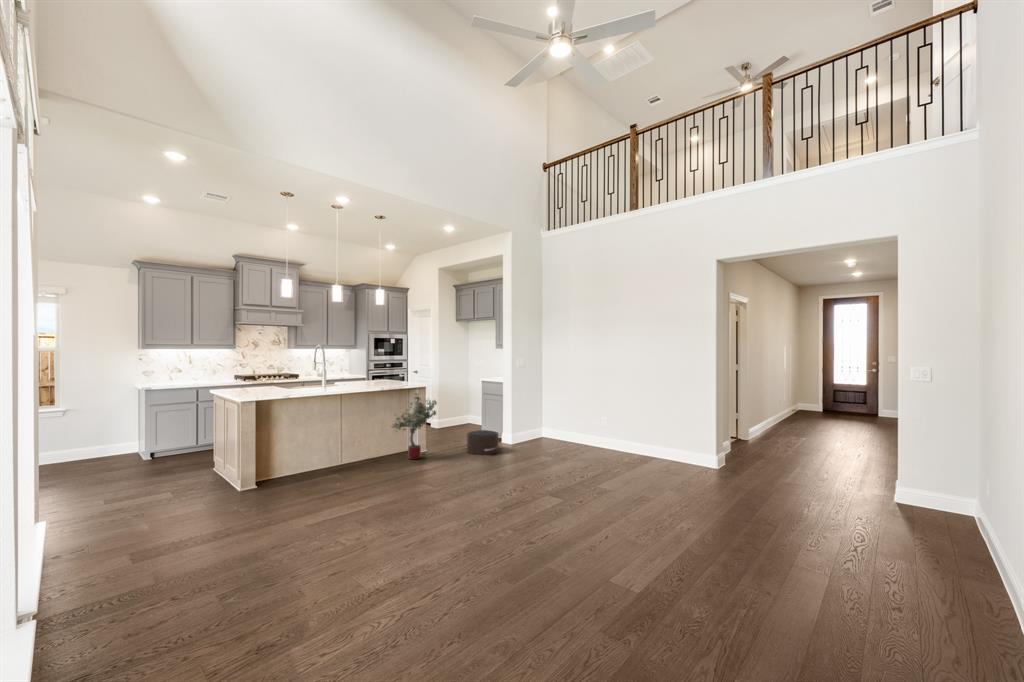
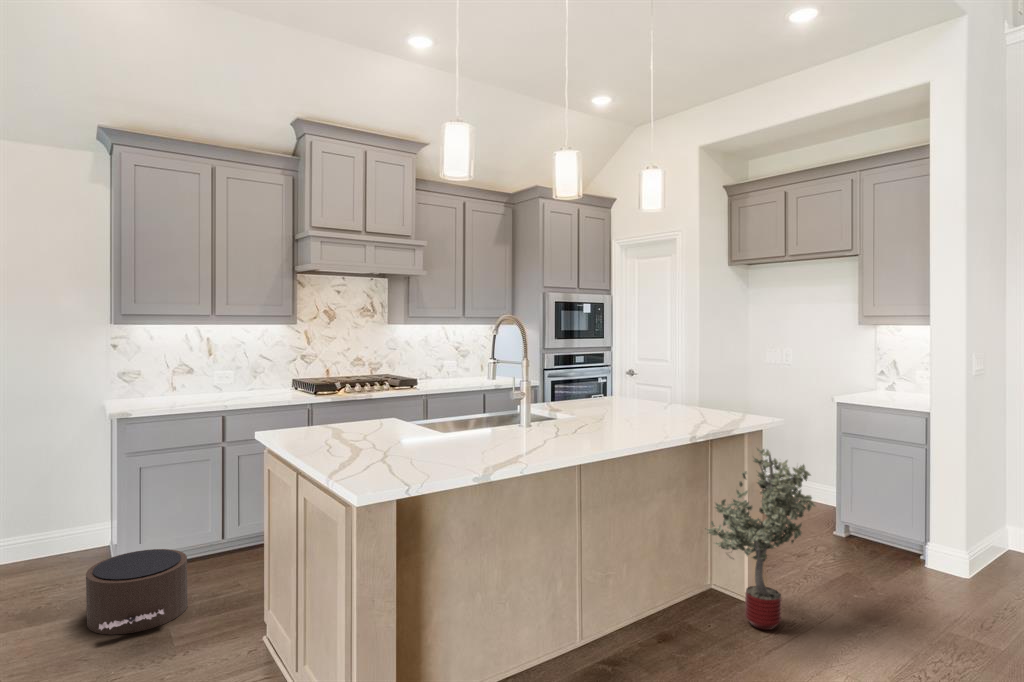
pouf: present [462,430,499,455] -> present [86,549,188,635]

